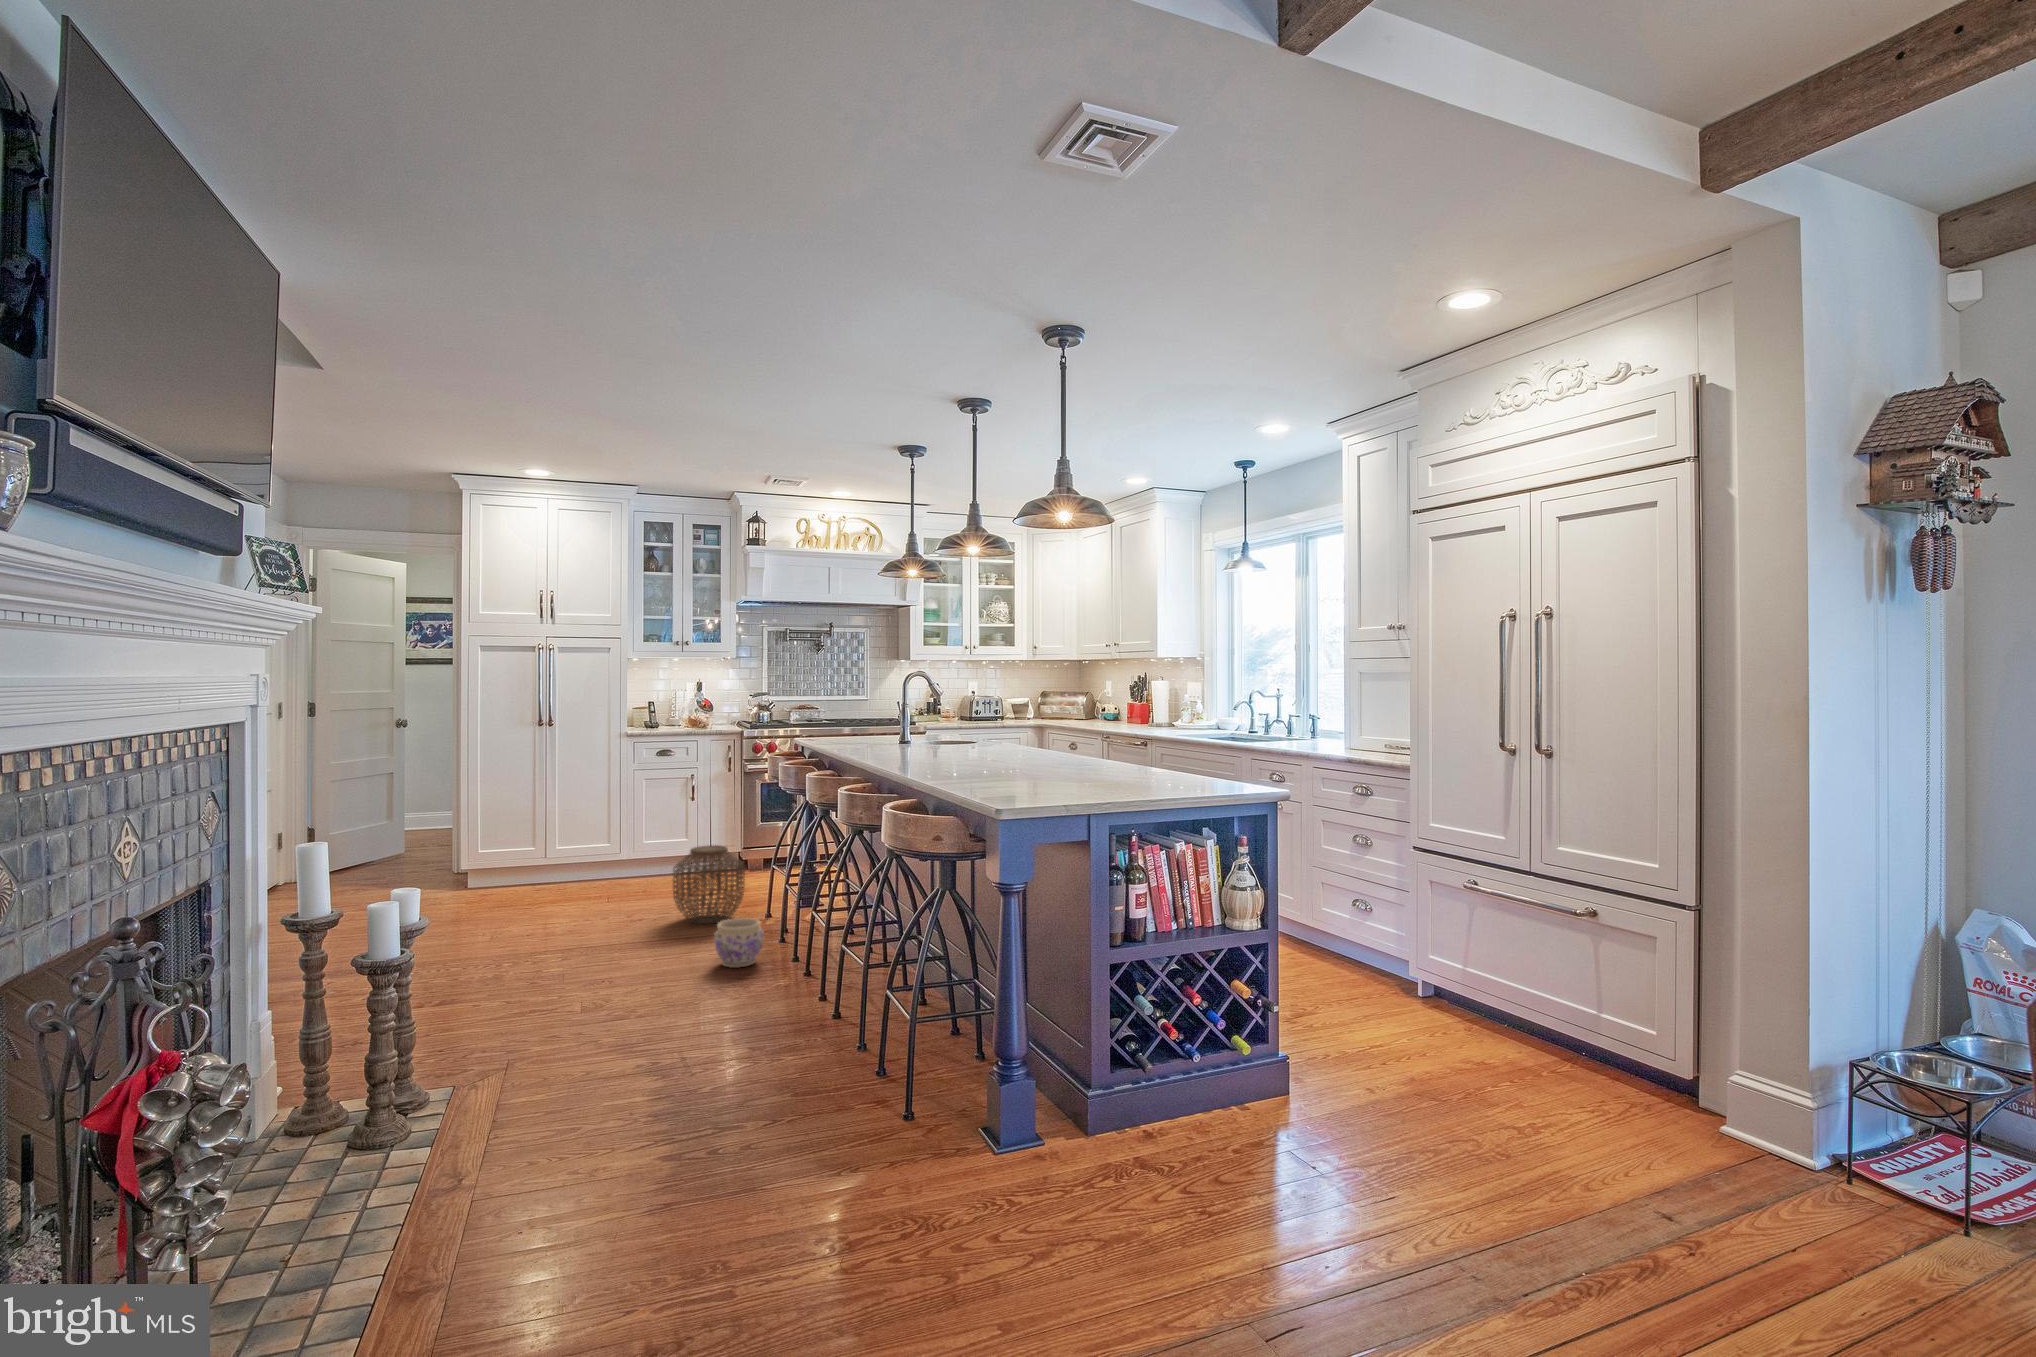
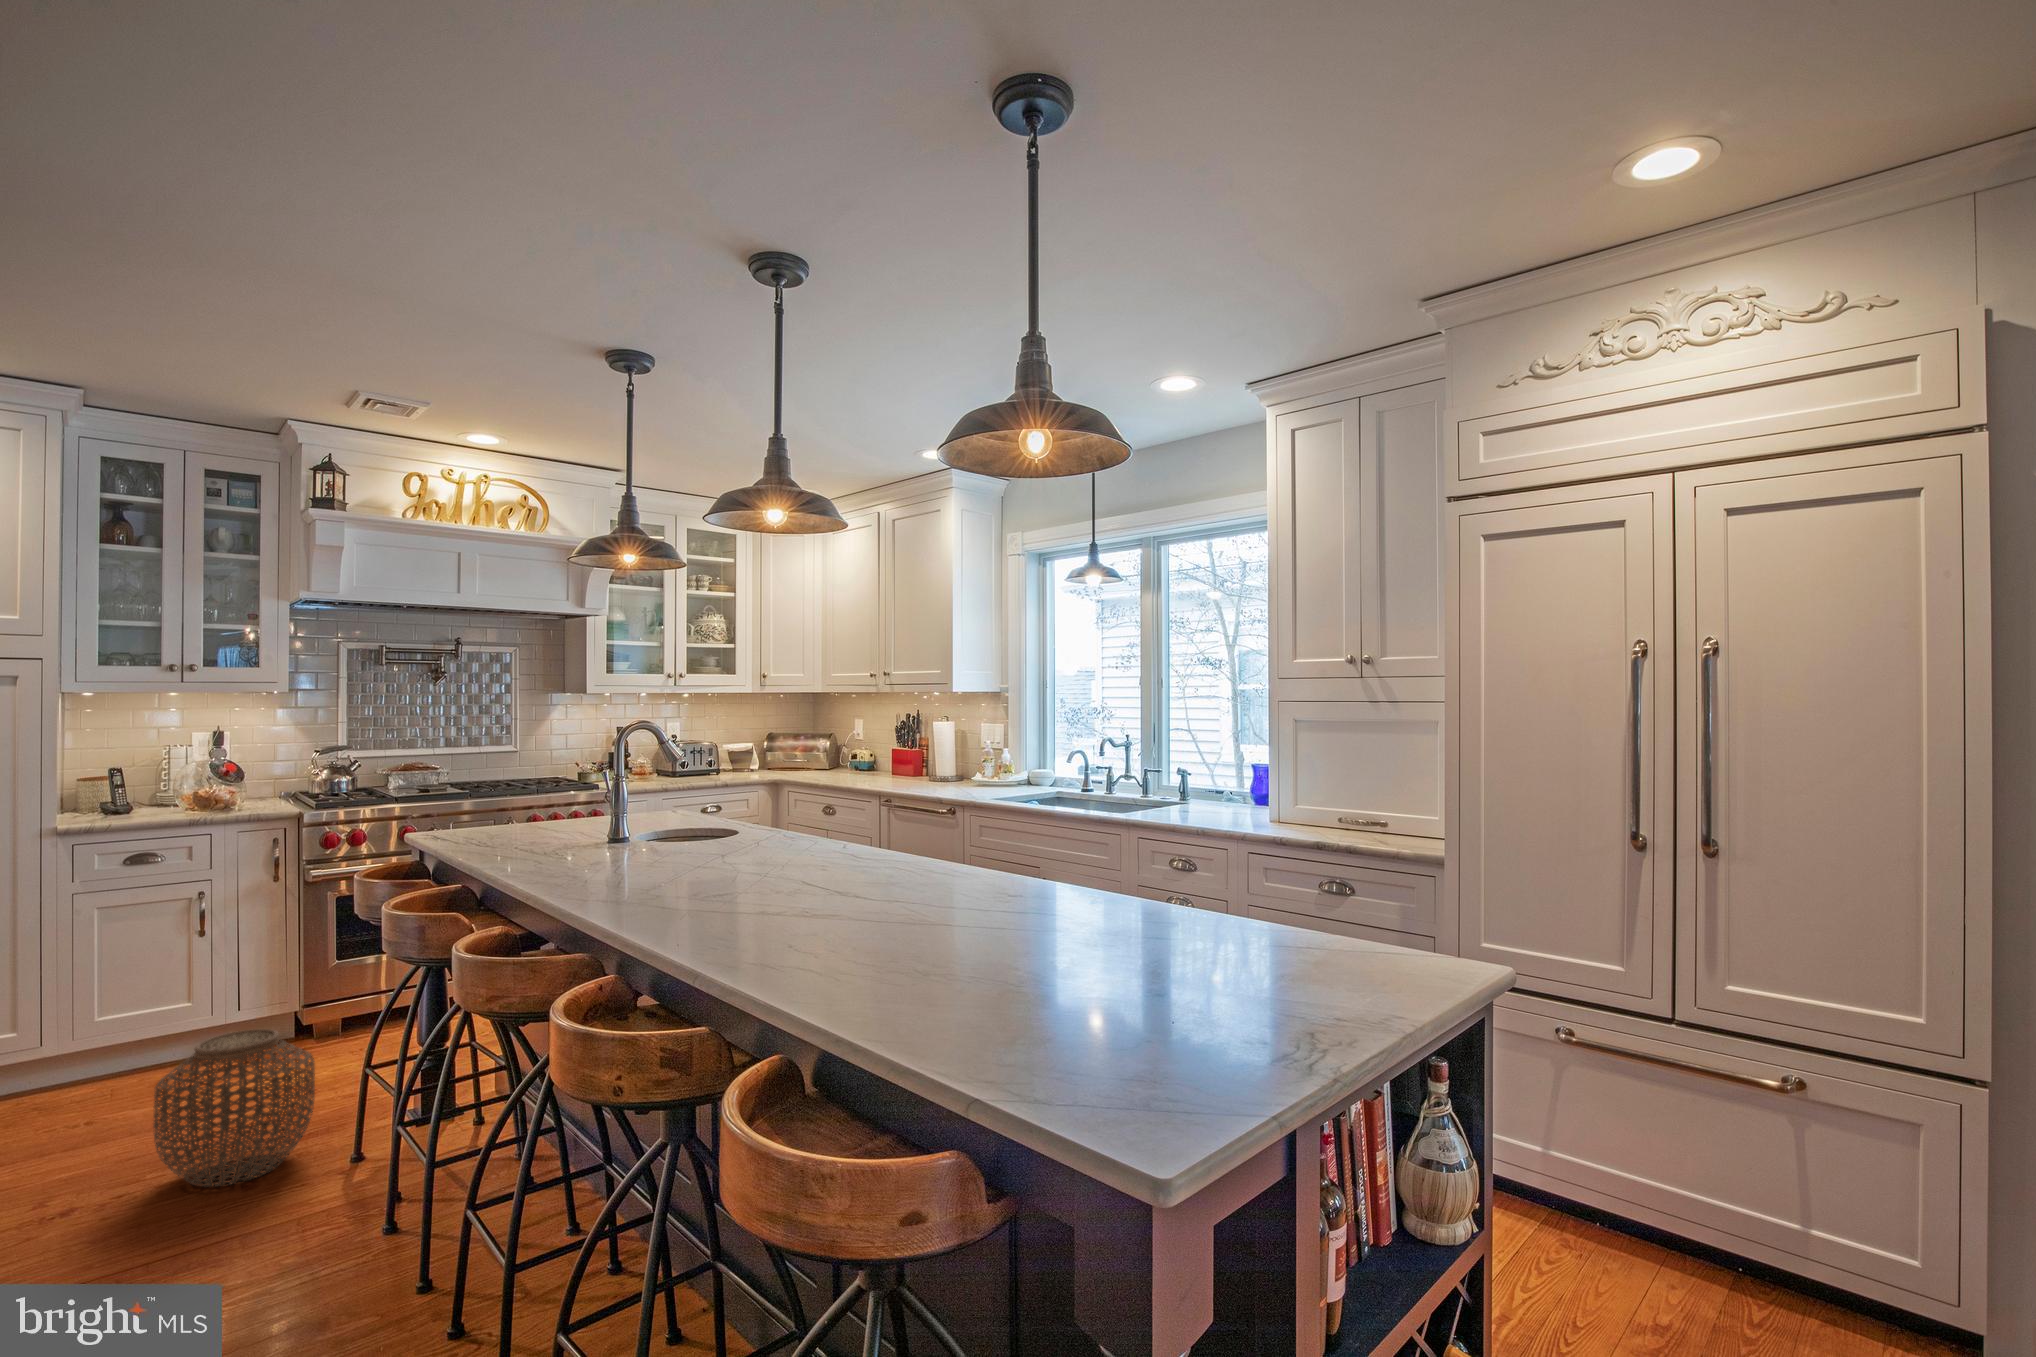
planter: present [714,918,764,968] -> none [254,1189,369,1307]

